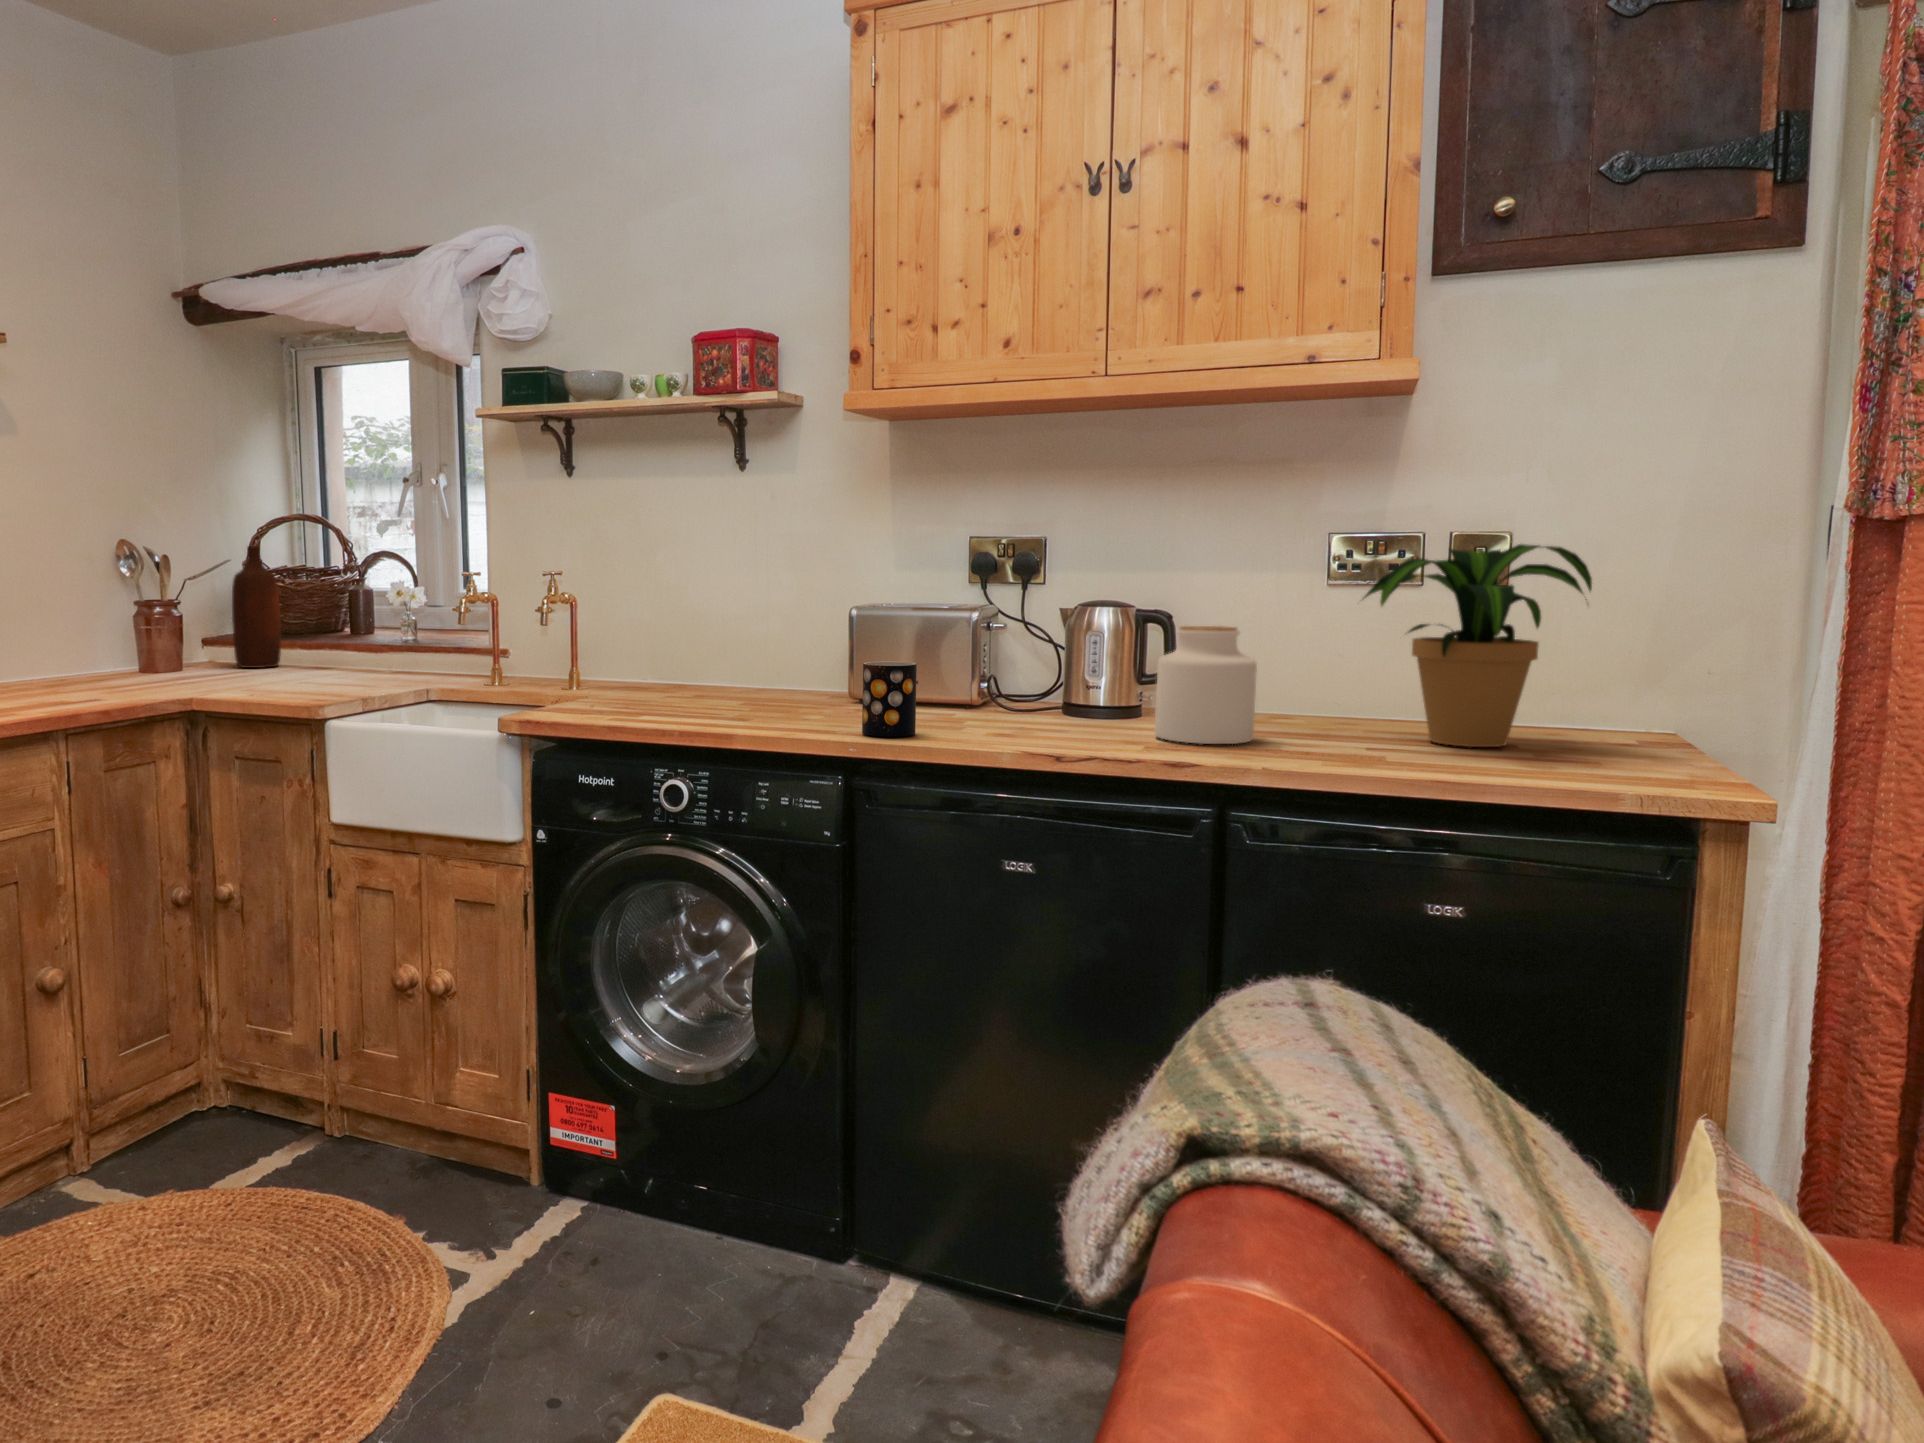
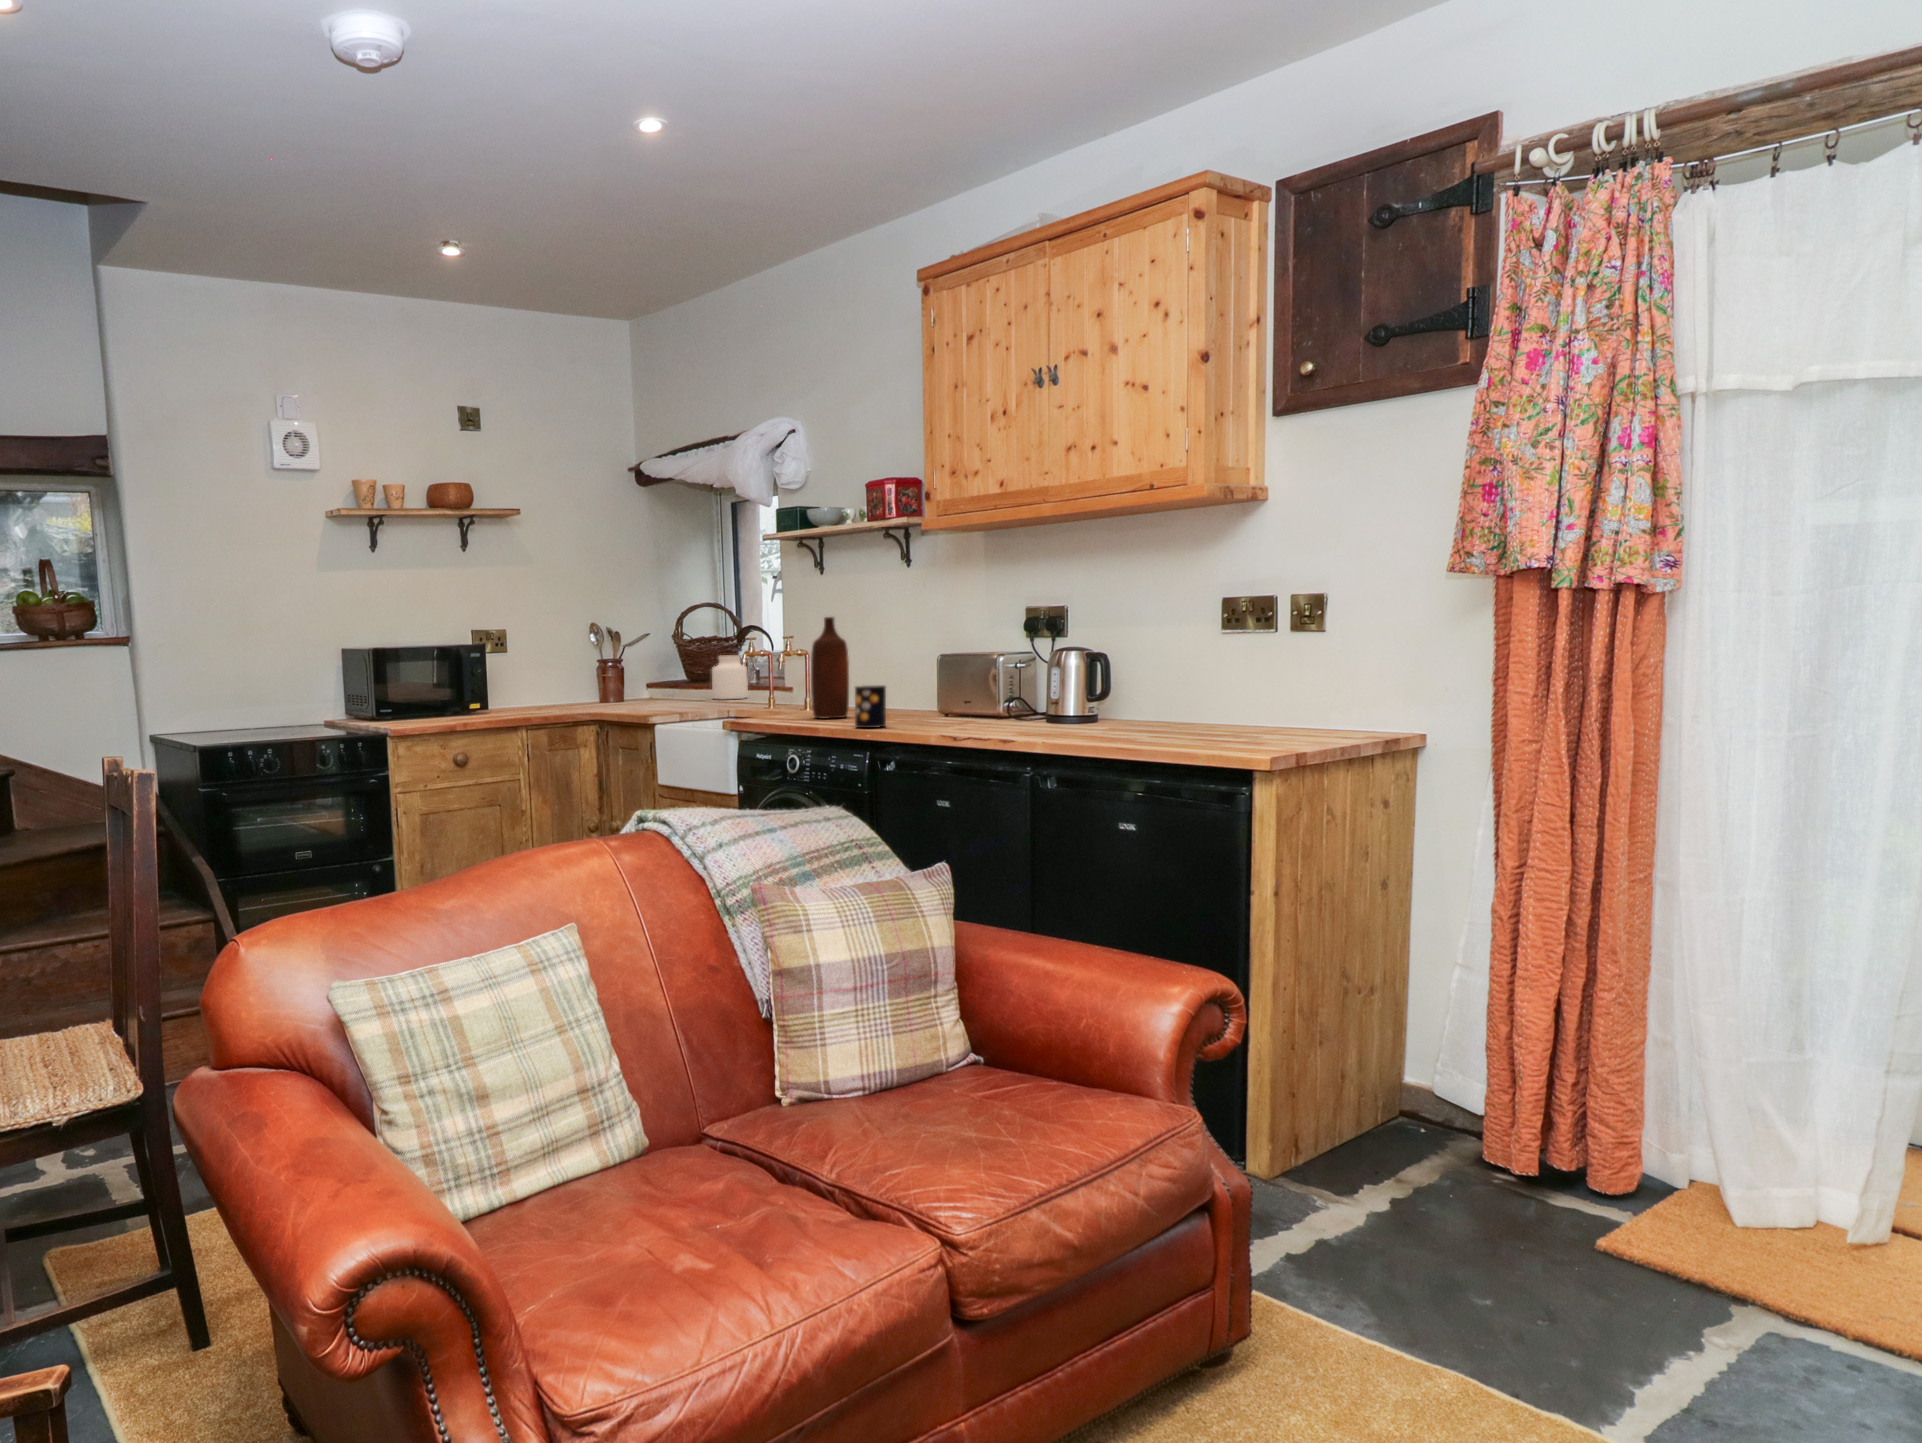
potted plant: present [1364,544,1592,747] -> none [1112,605,1260,734]
bottle: present [232,546,281,668] -> present [811,617,849,719]
jar: present [1155,626,1257,744] -> present [712,655,748,699]

